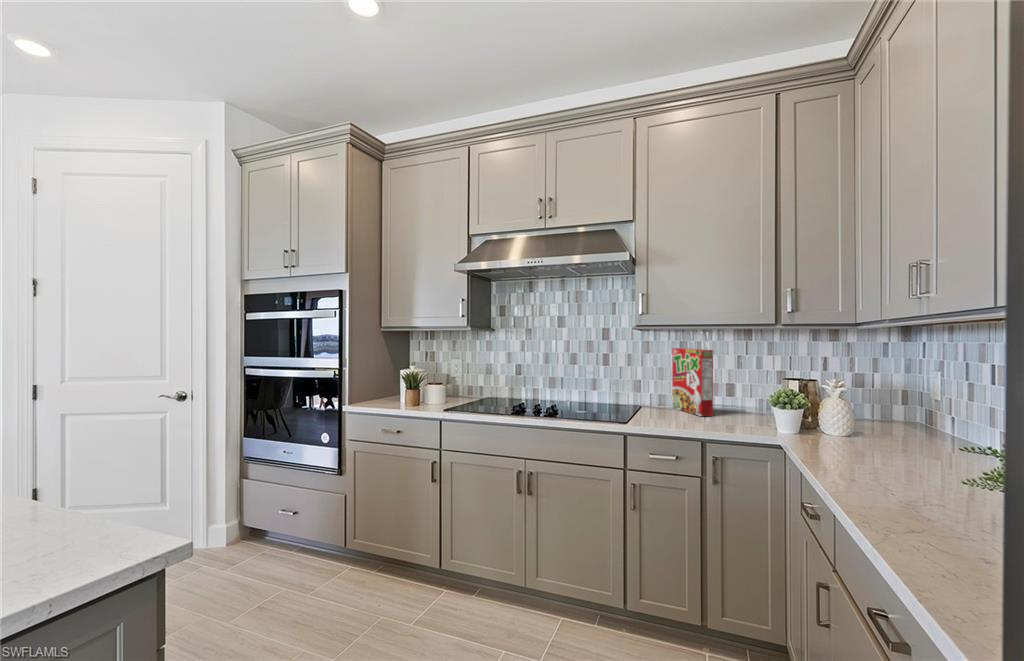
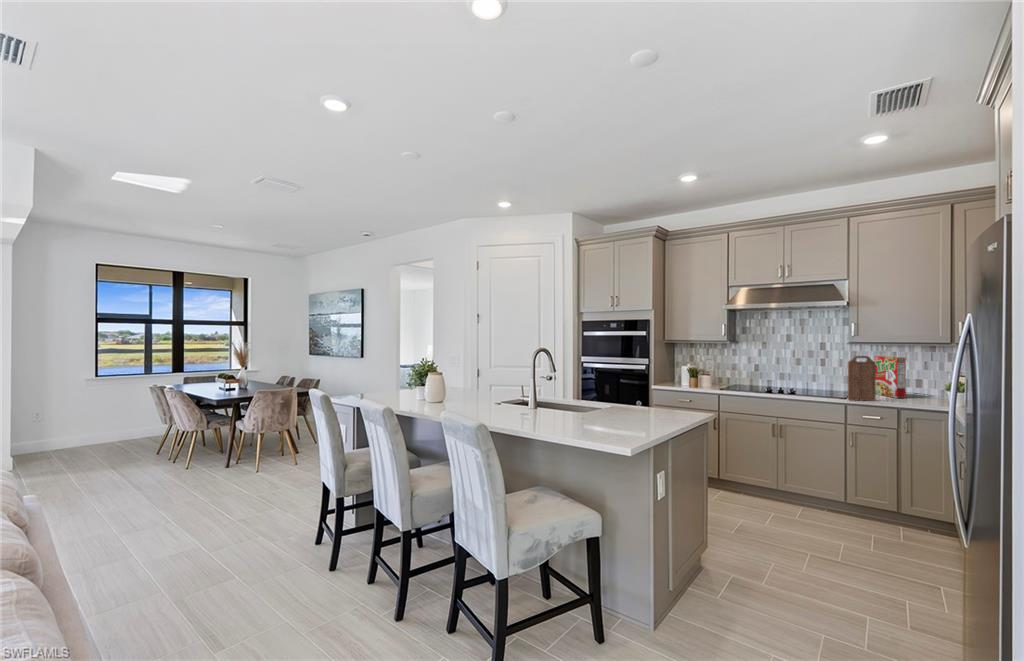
cutting board: none [629,348,670,426] -> present [848,356,875,401]

